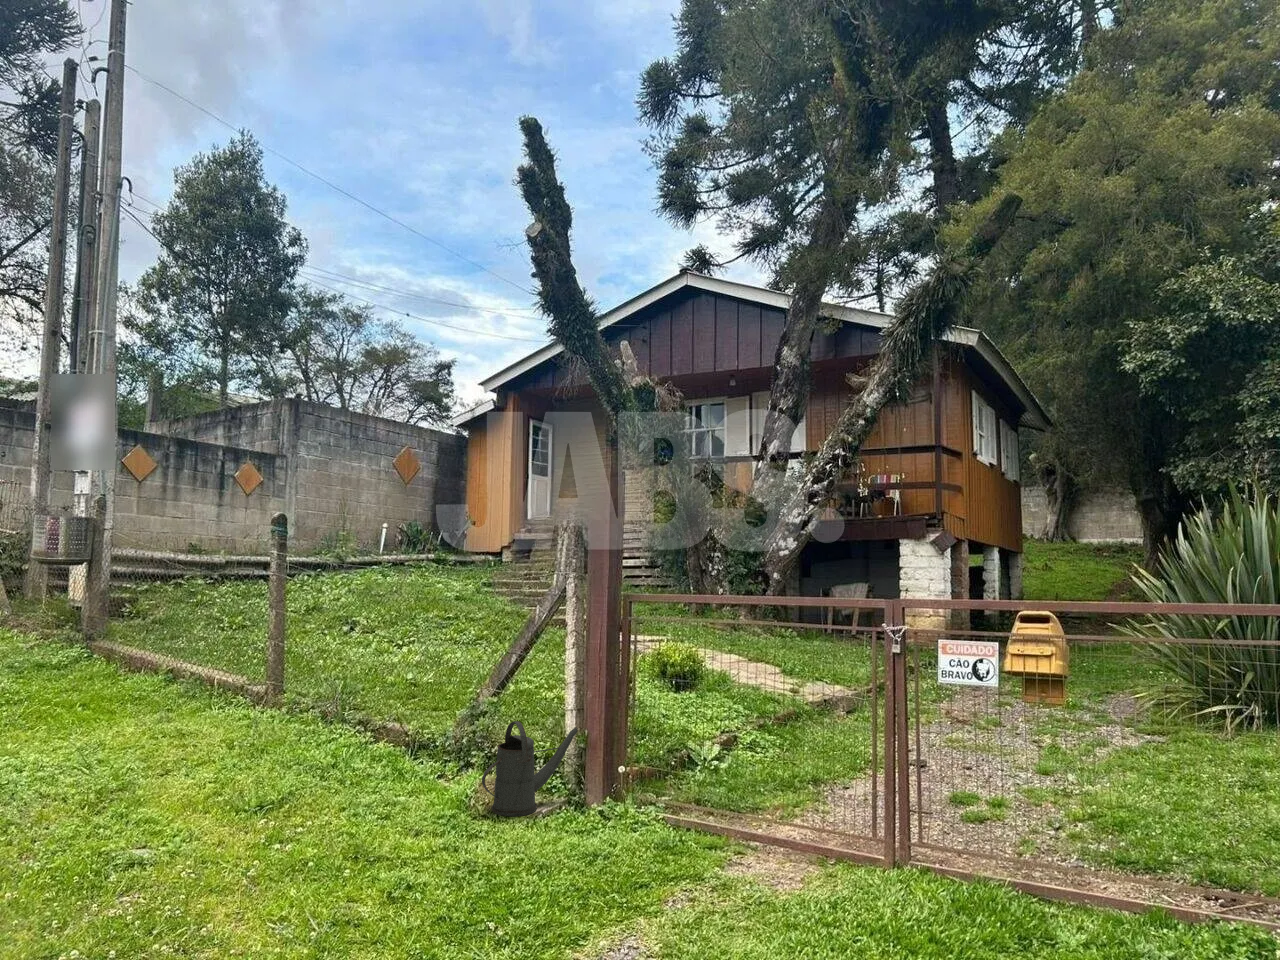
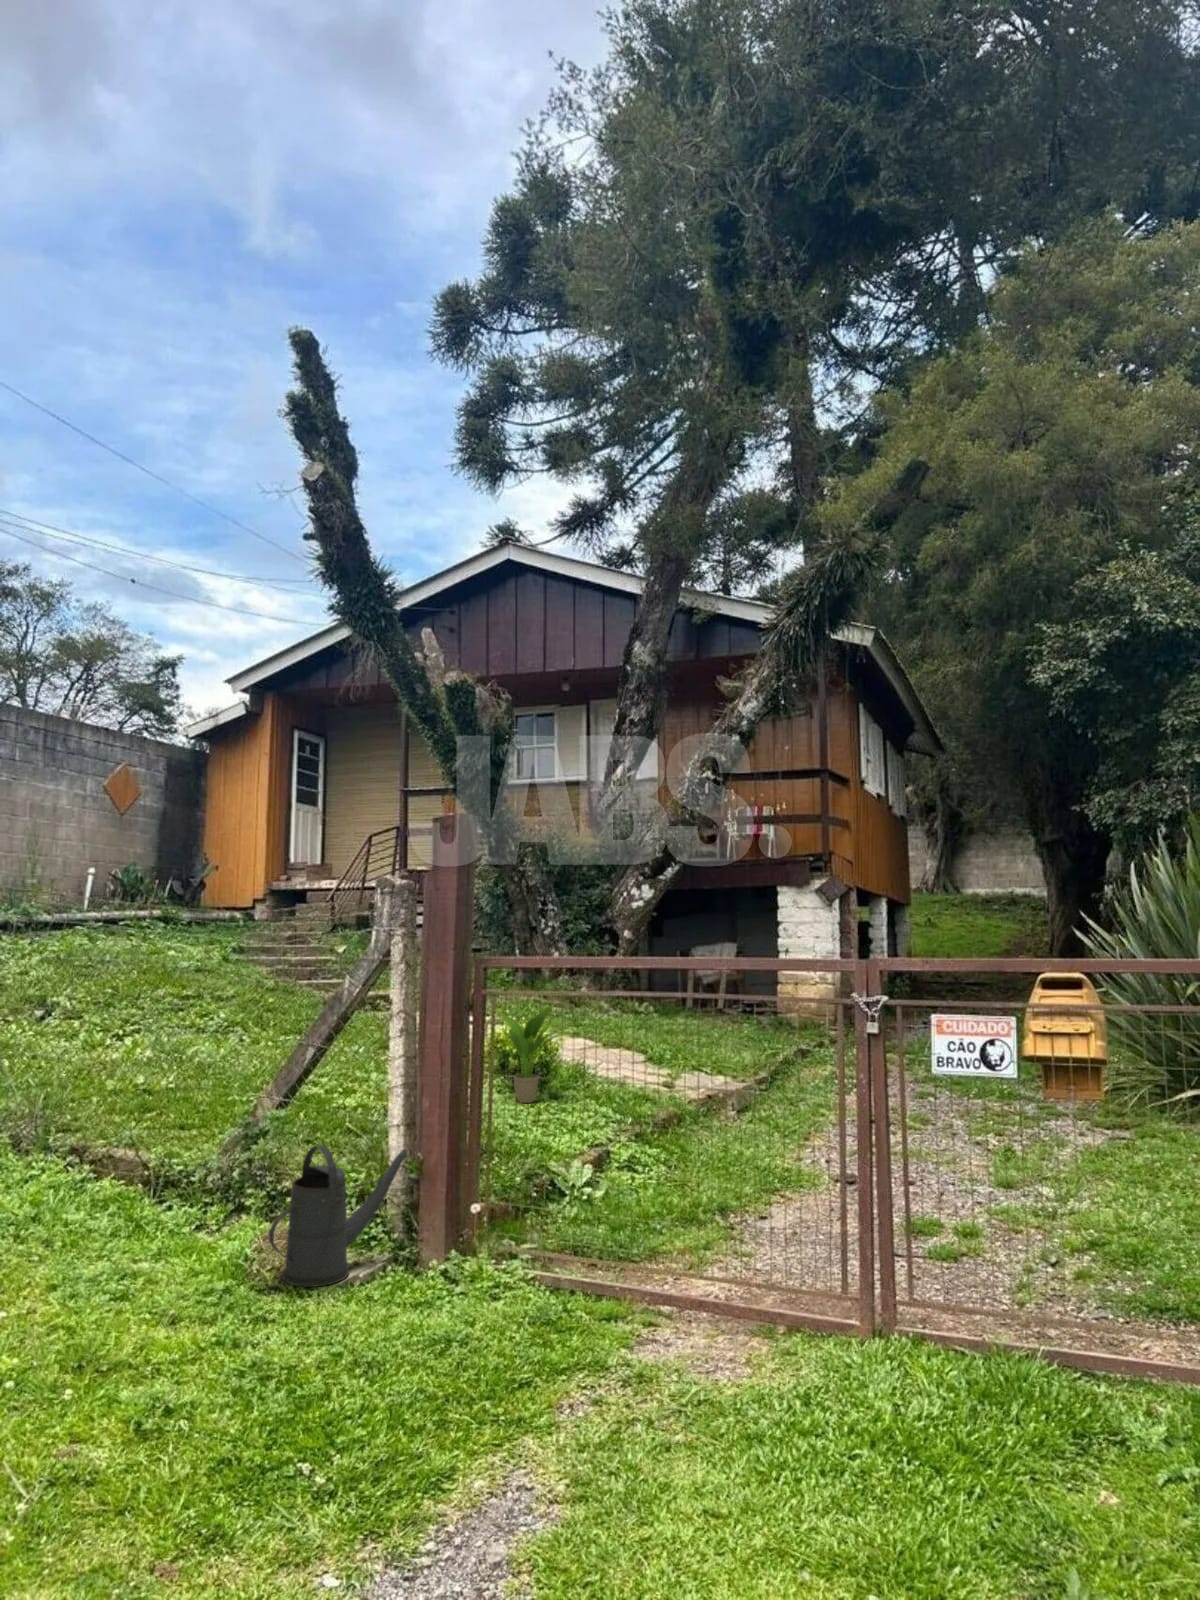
potted plant: none [661,631,712,702] -> present [502,1007,567,1103]

